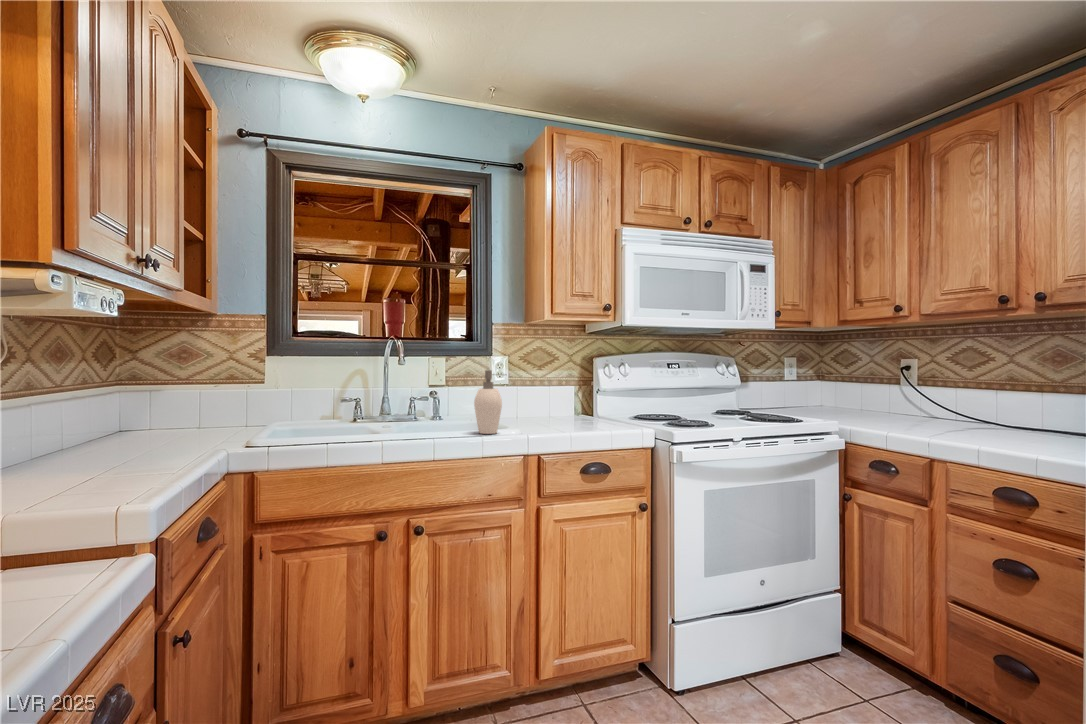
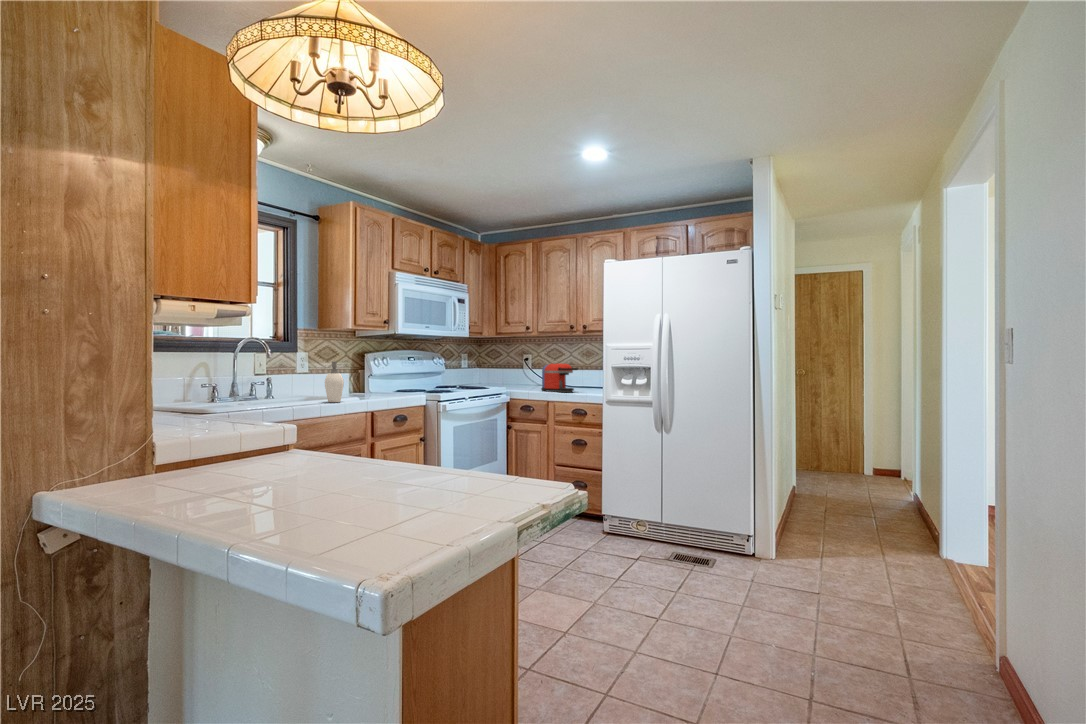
coffee maker: none [919,378,1015,442] -> present [541,363,578,392]

